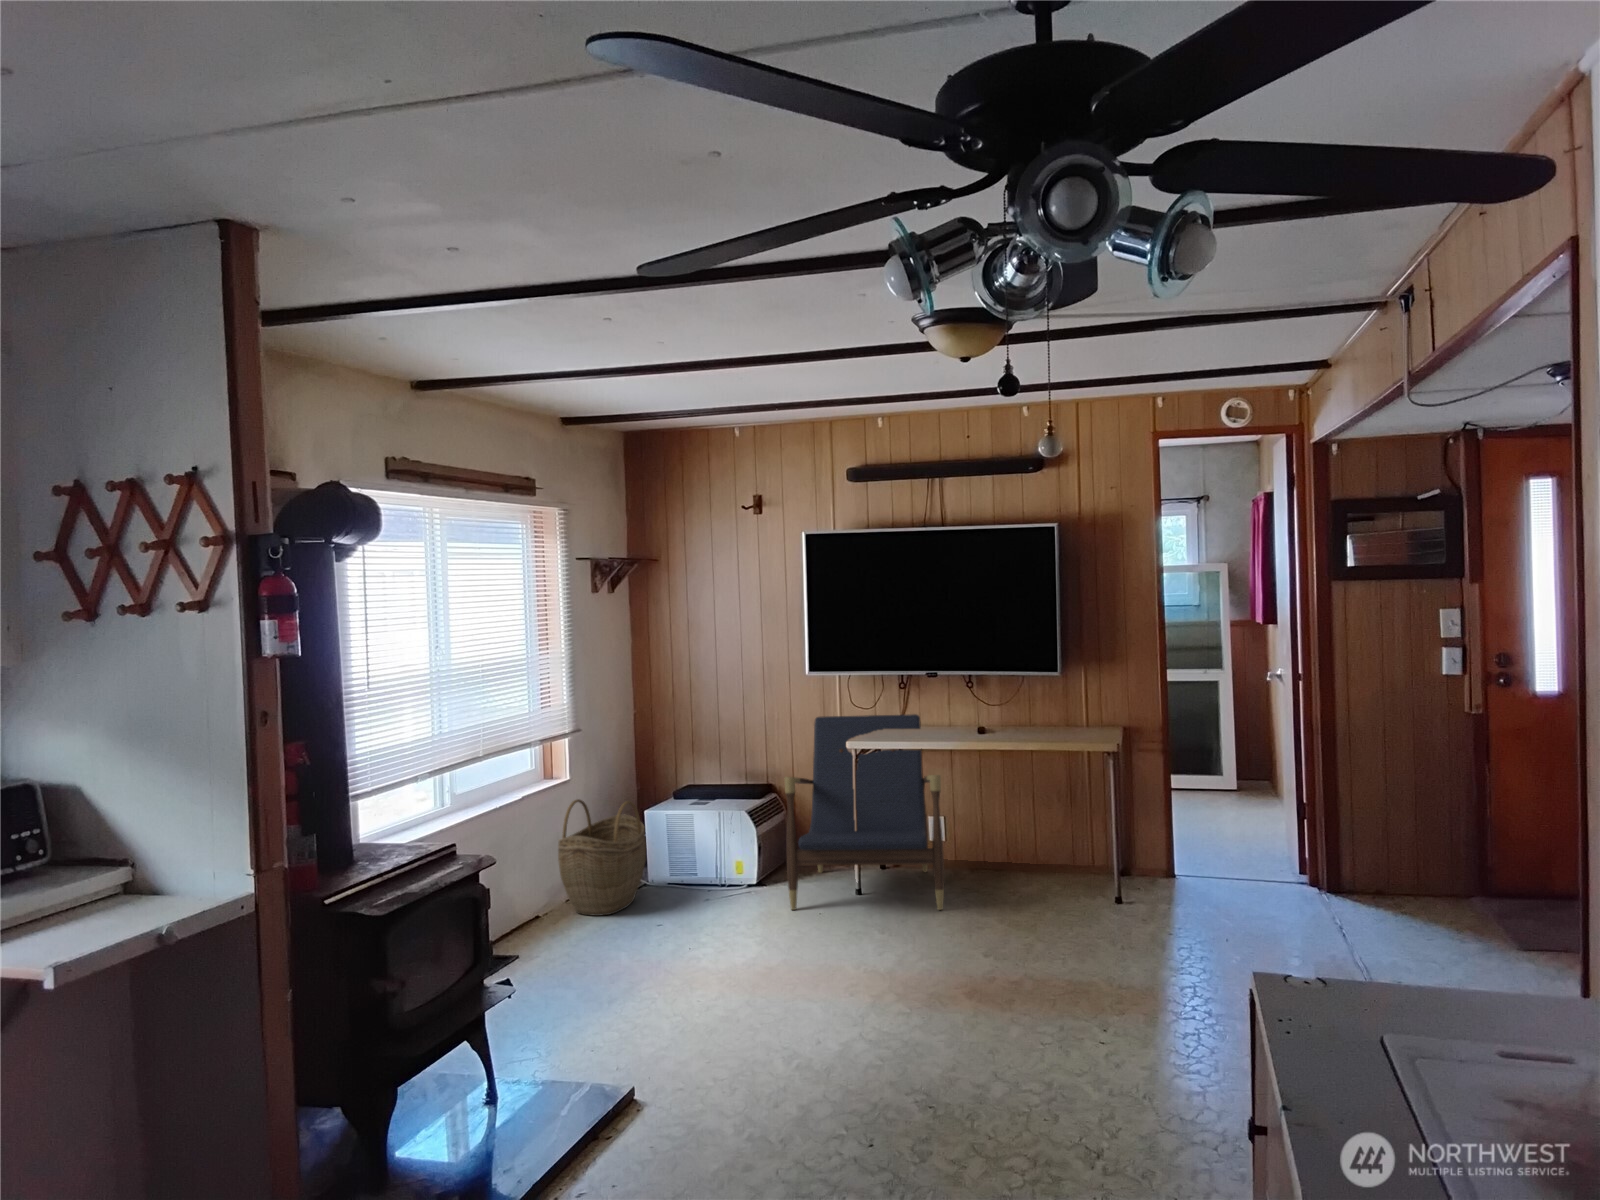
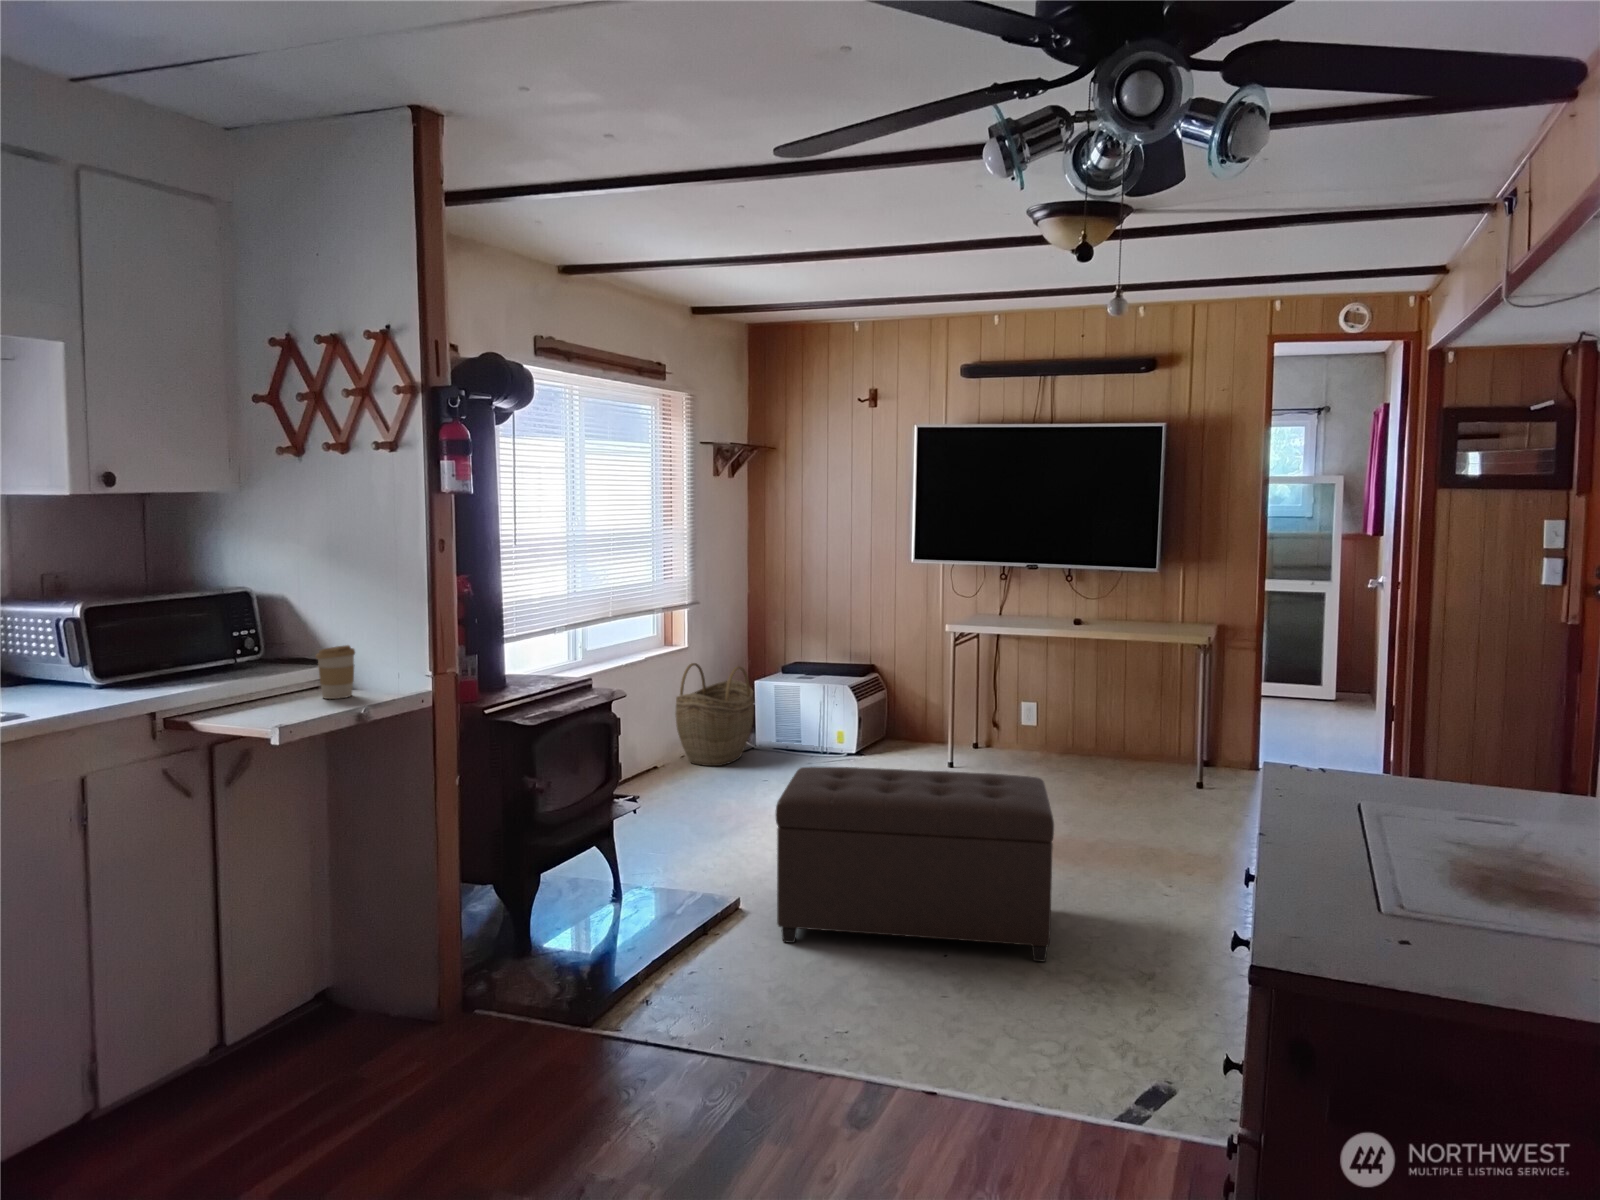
lounge chair: present [785,714,944,910] -> none [881,602,1030,782]
coffee cup: none [94,855,148,926] -> present [316,645,355,699]
ottoman: none [677,928,998,1155] -> present [776,767,1054,961]

